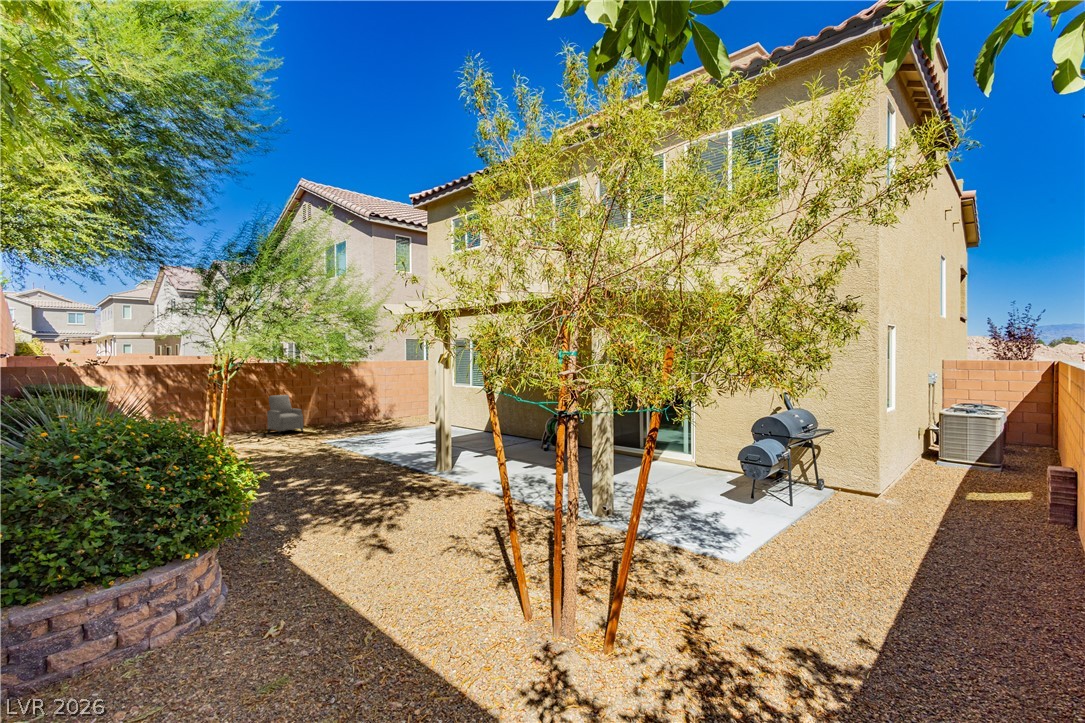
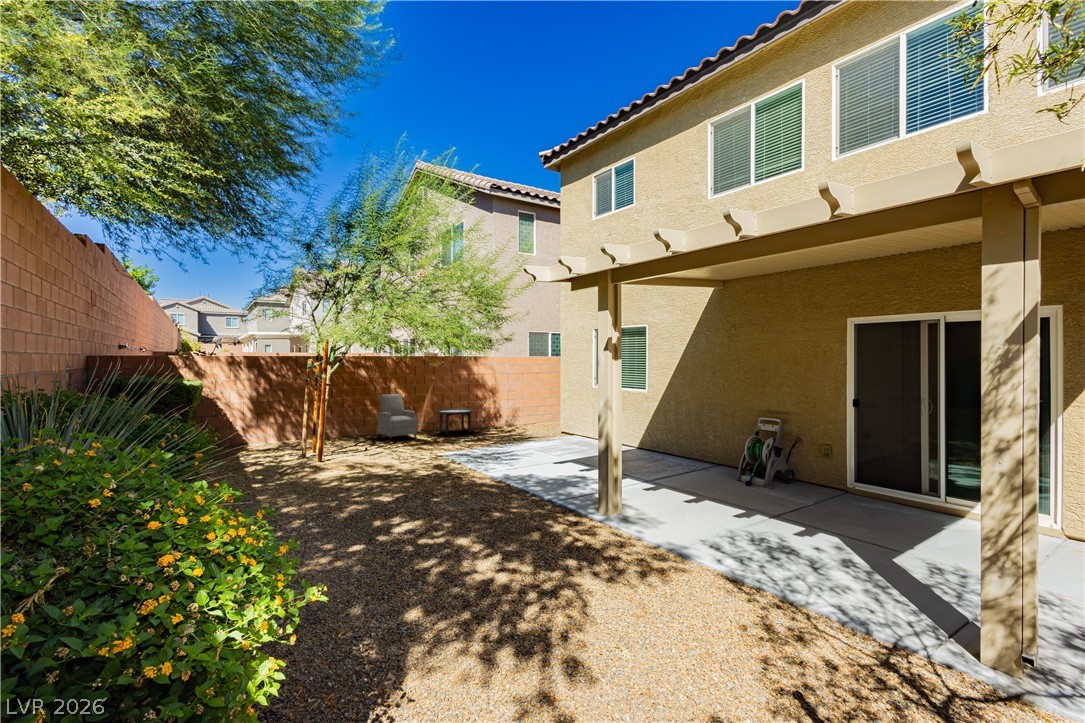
round table: none [320,406,355,428] -> present [436,408,474,435]

